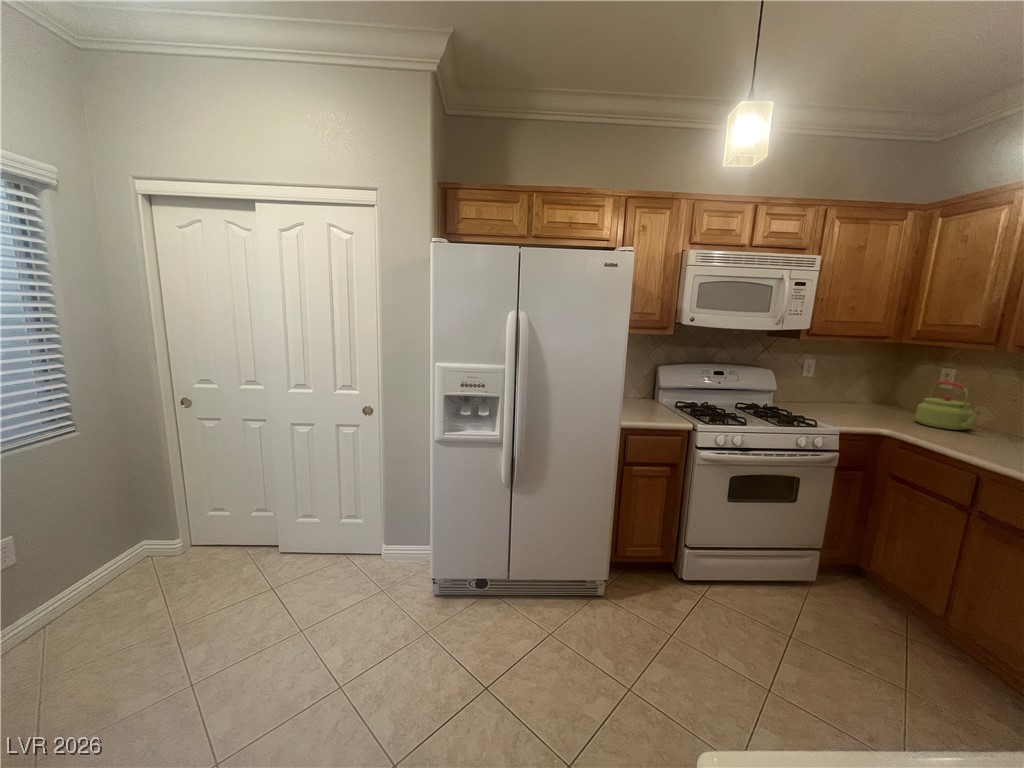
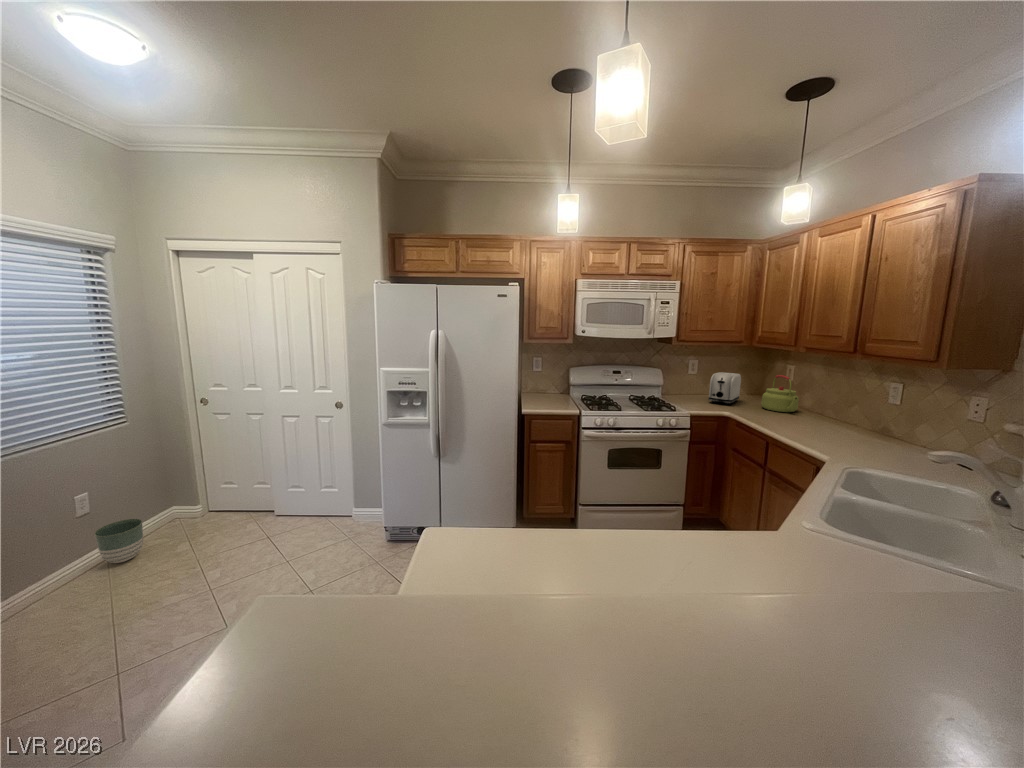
toaster: none [841,375,882,418] -> present [708,372,741,405]
planter: none [27,569,99,635] -> present [94,519,143,563]

